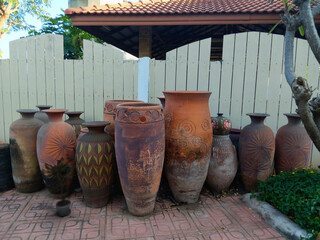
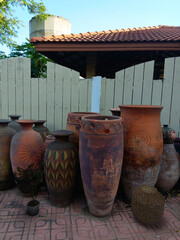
woven basket: none [175,180,210,222] -> present [132,185,165,224]

